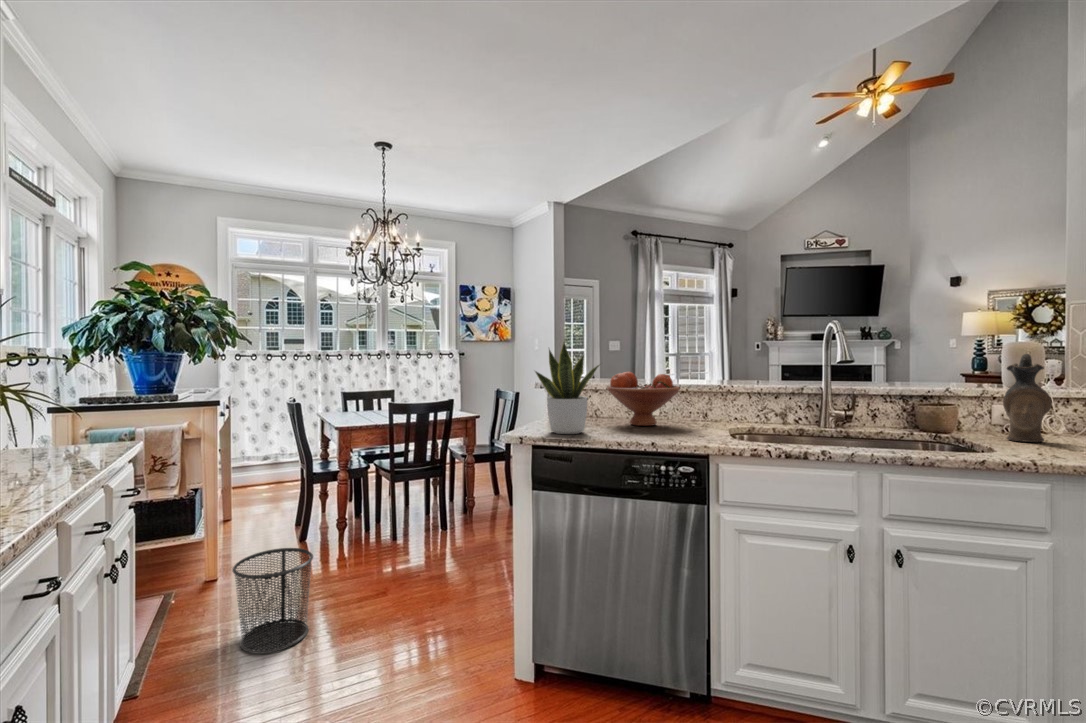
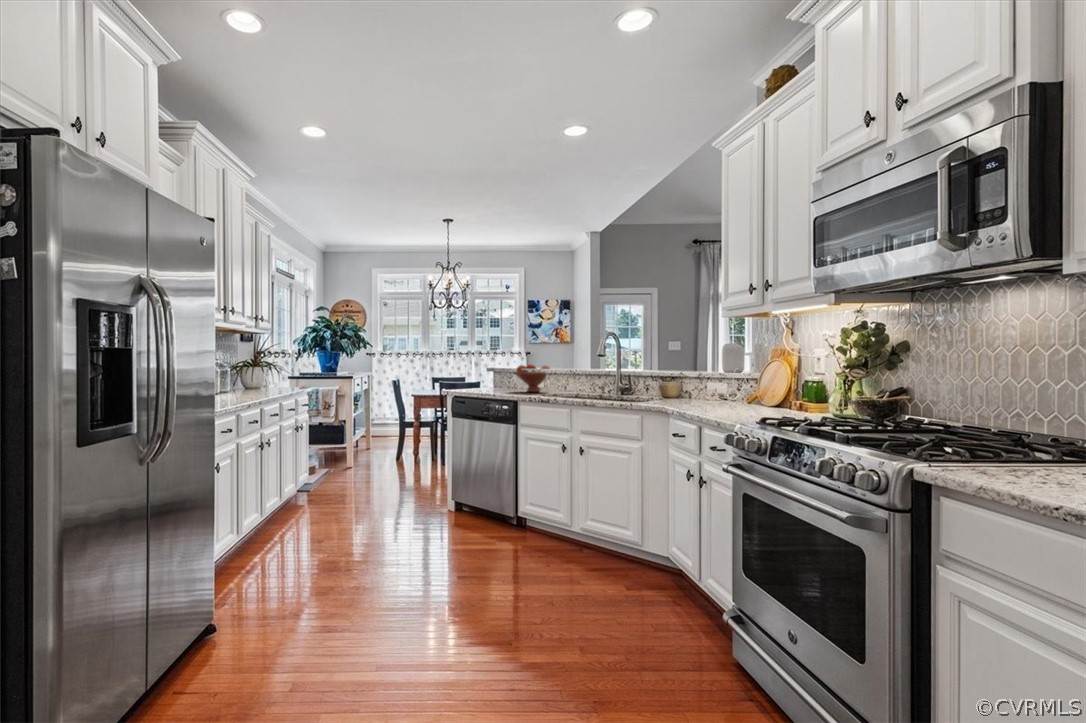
potted plant: present [536,342,599,434] -> none [468,347,500,393]
ceramic pitcher: present [1003,354,1052,442] -> none [678,356,700,402]
waste bin: present [232,548,313,654] -> none [351,448,386,490]

